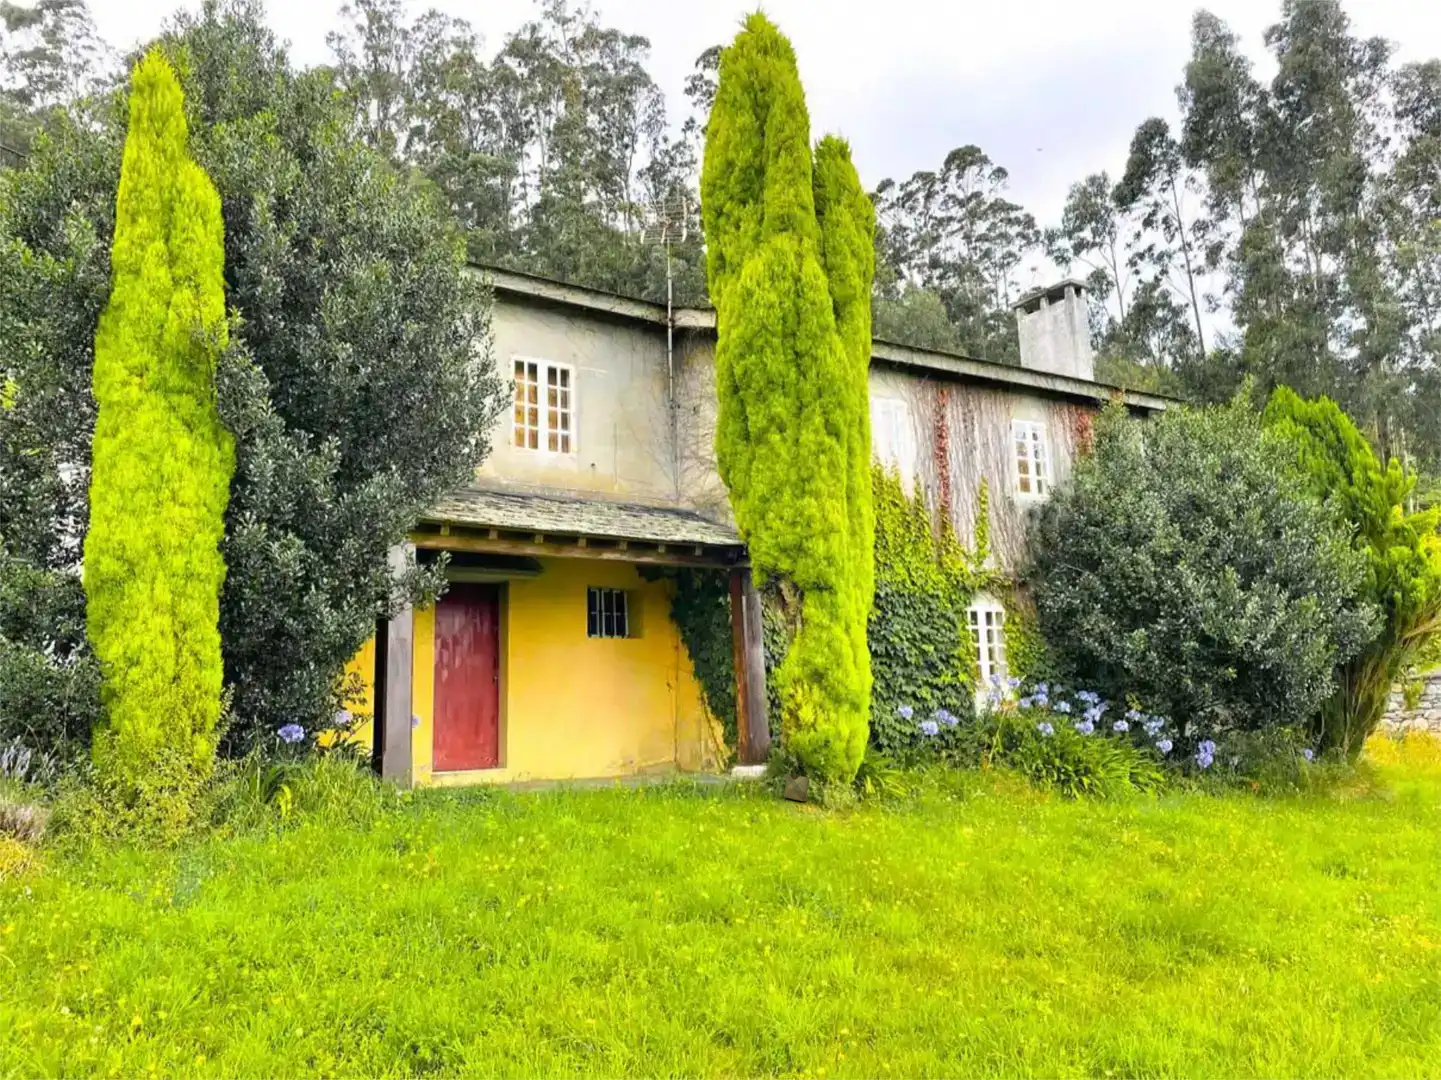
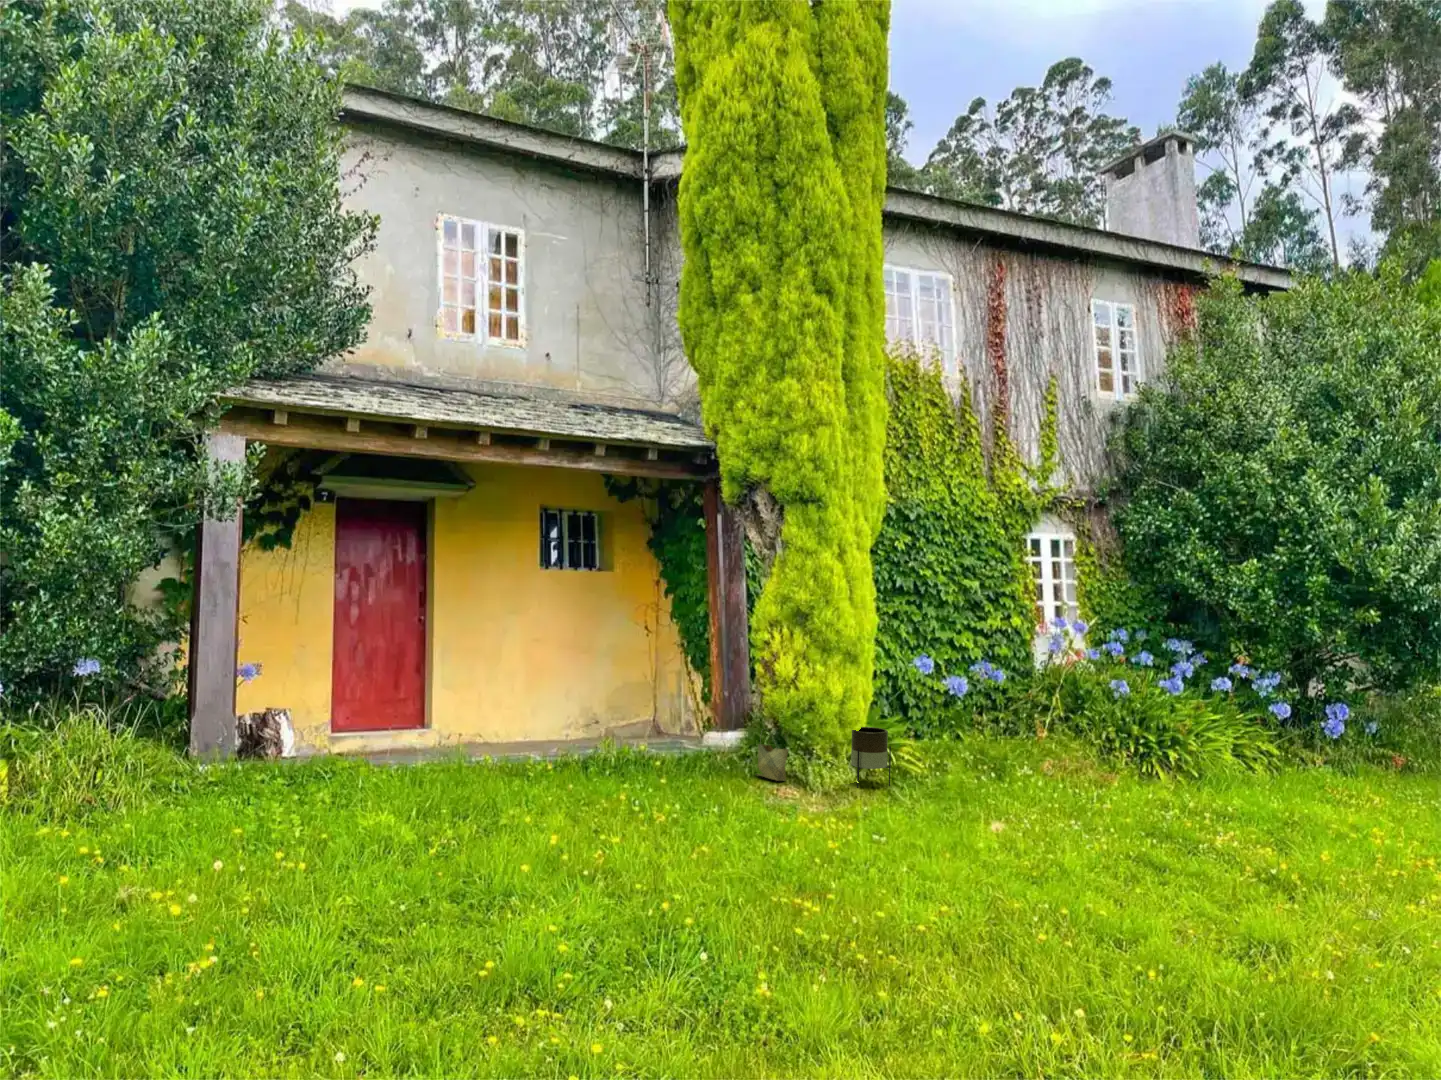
planter: none [856,760,885,805] -> present [851,727,891,788]

